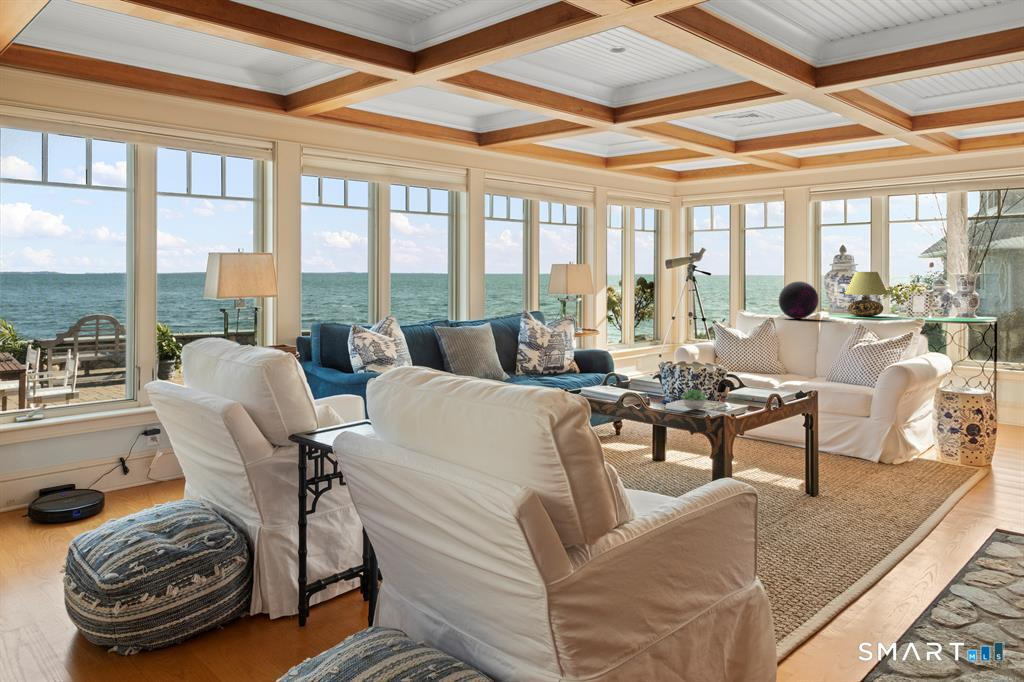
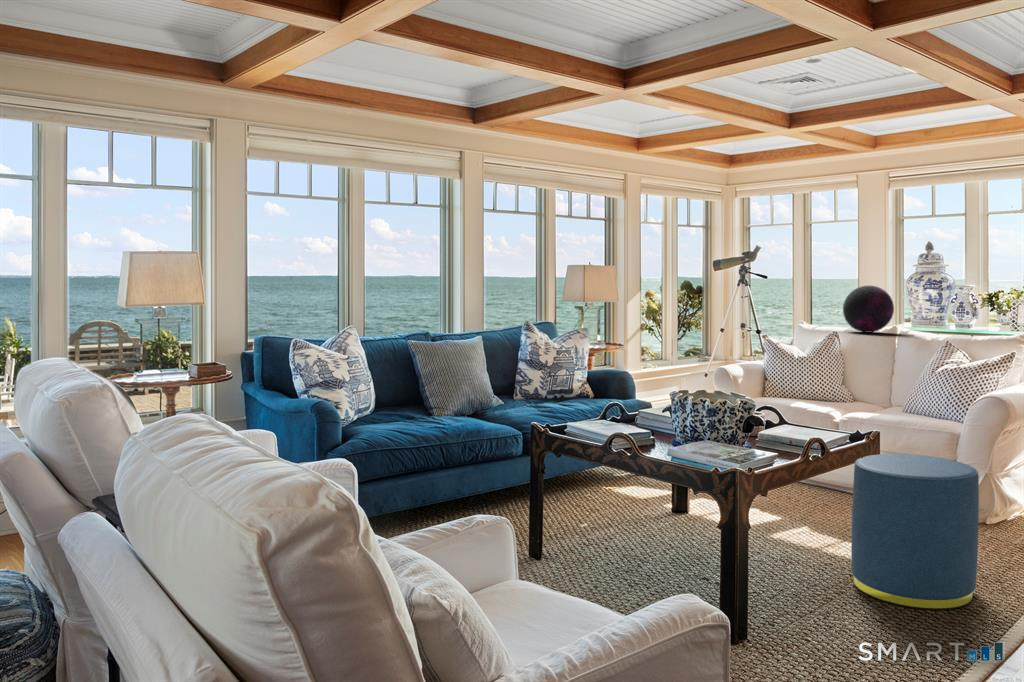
table lamp: present [845,272,888,316] -> none [930,273,988,329]
succulent plant: present [681,389,708,410] -> none [682,430,723,458]
ottoman: none [799,407,891,517] -> present [851,454,979,610]

